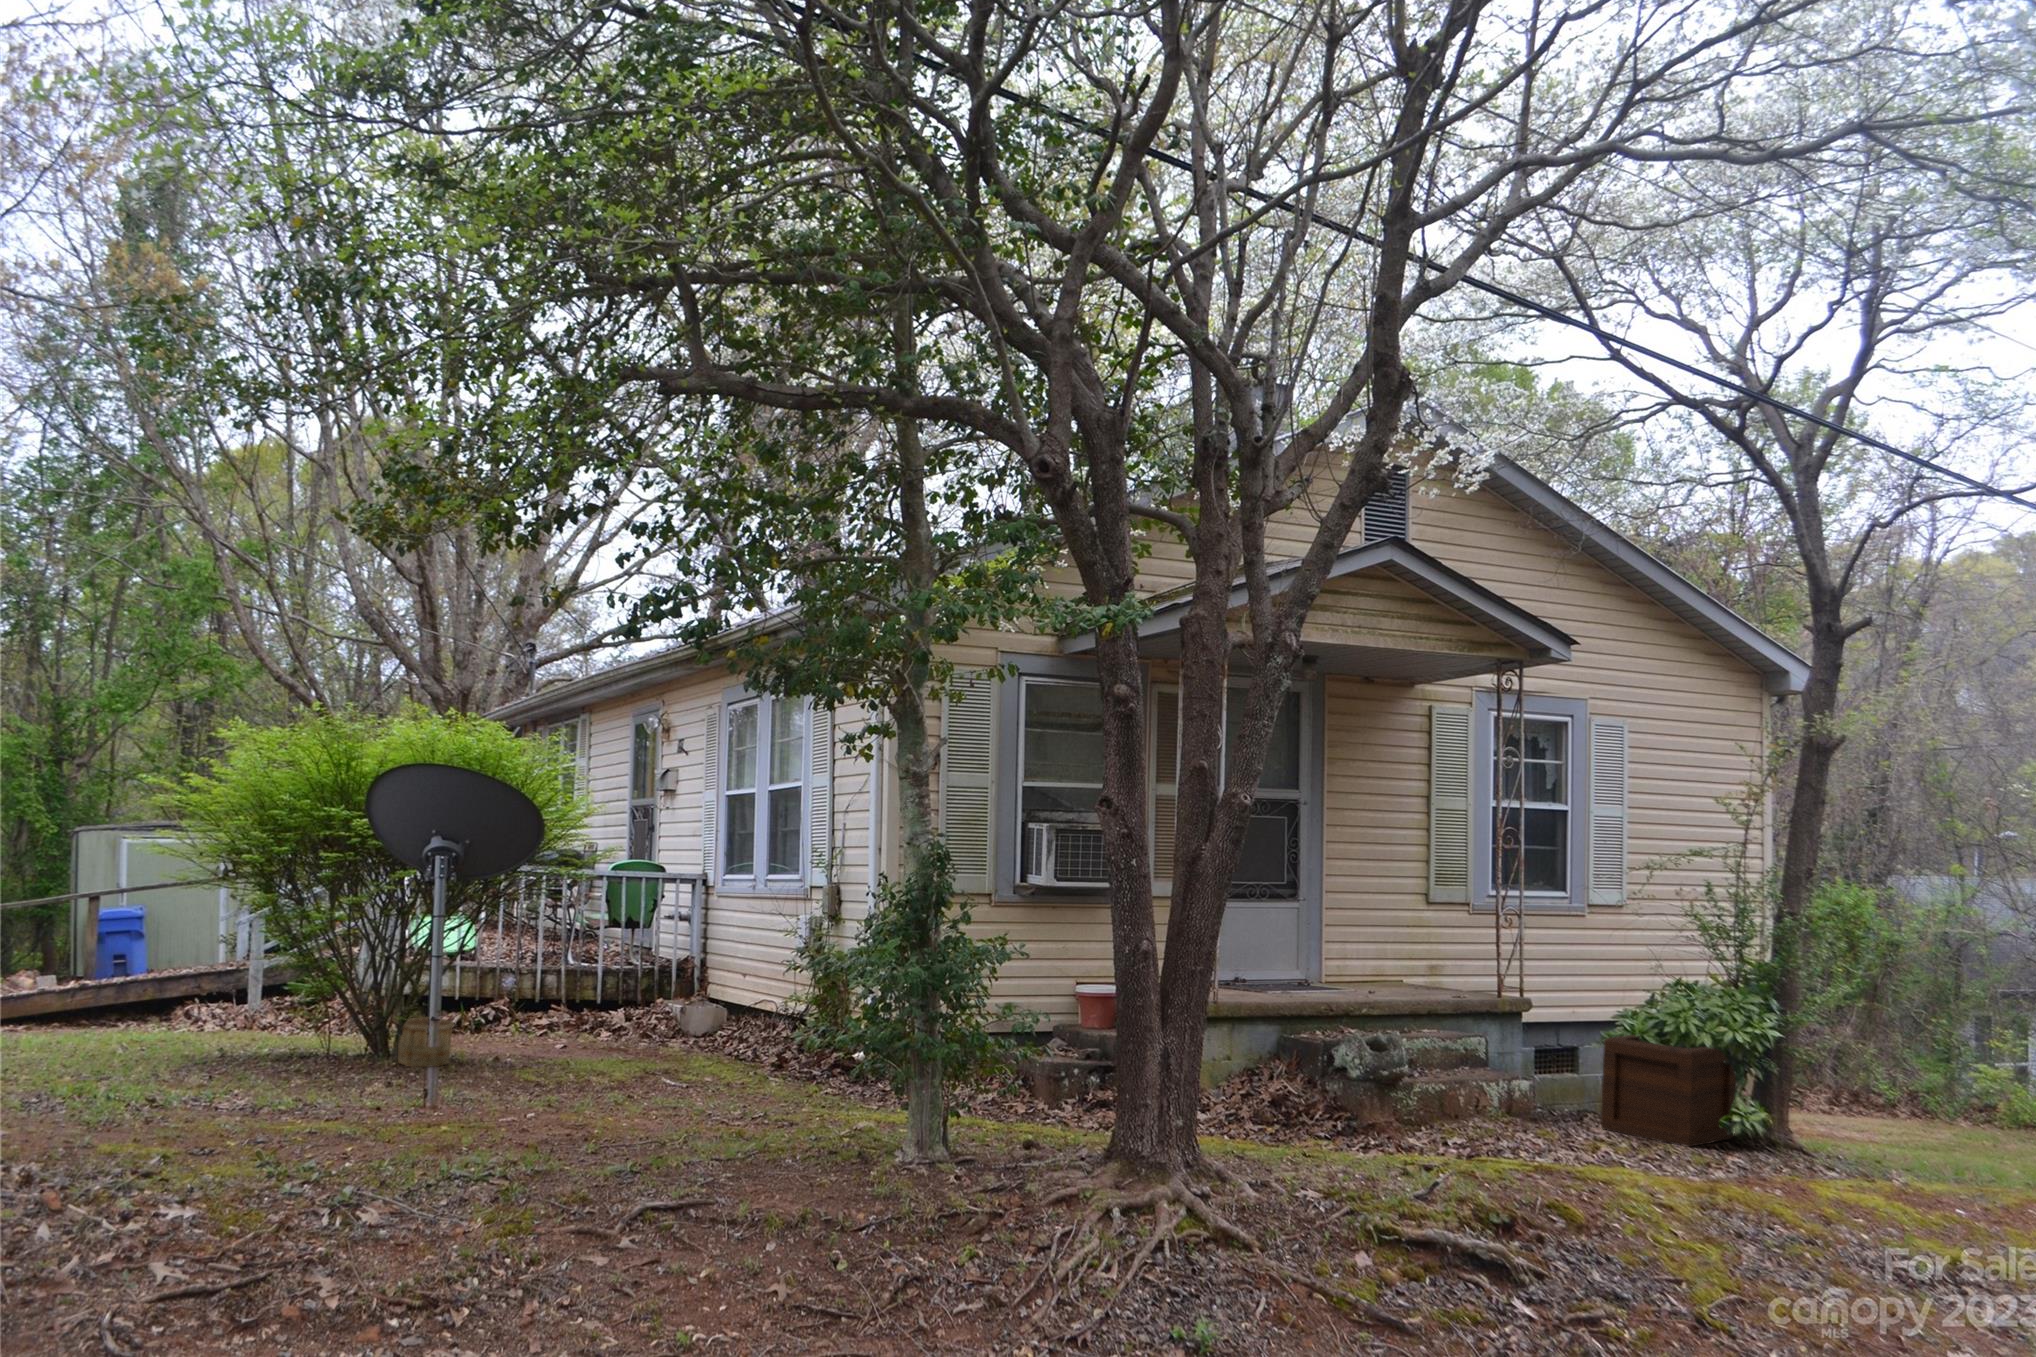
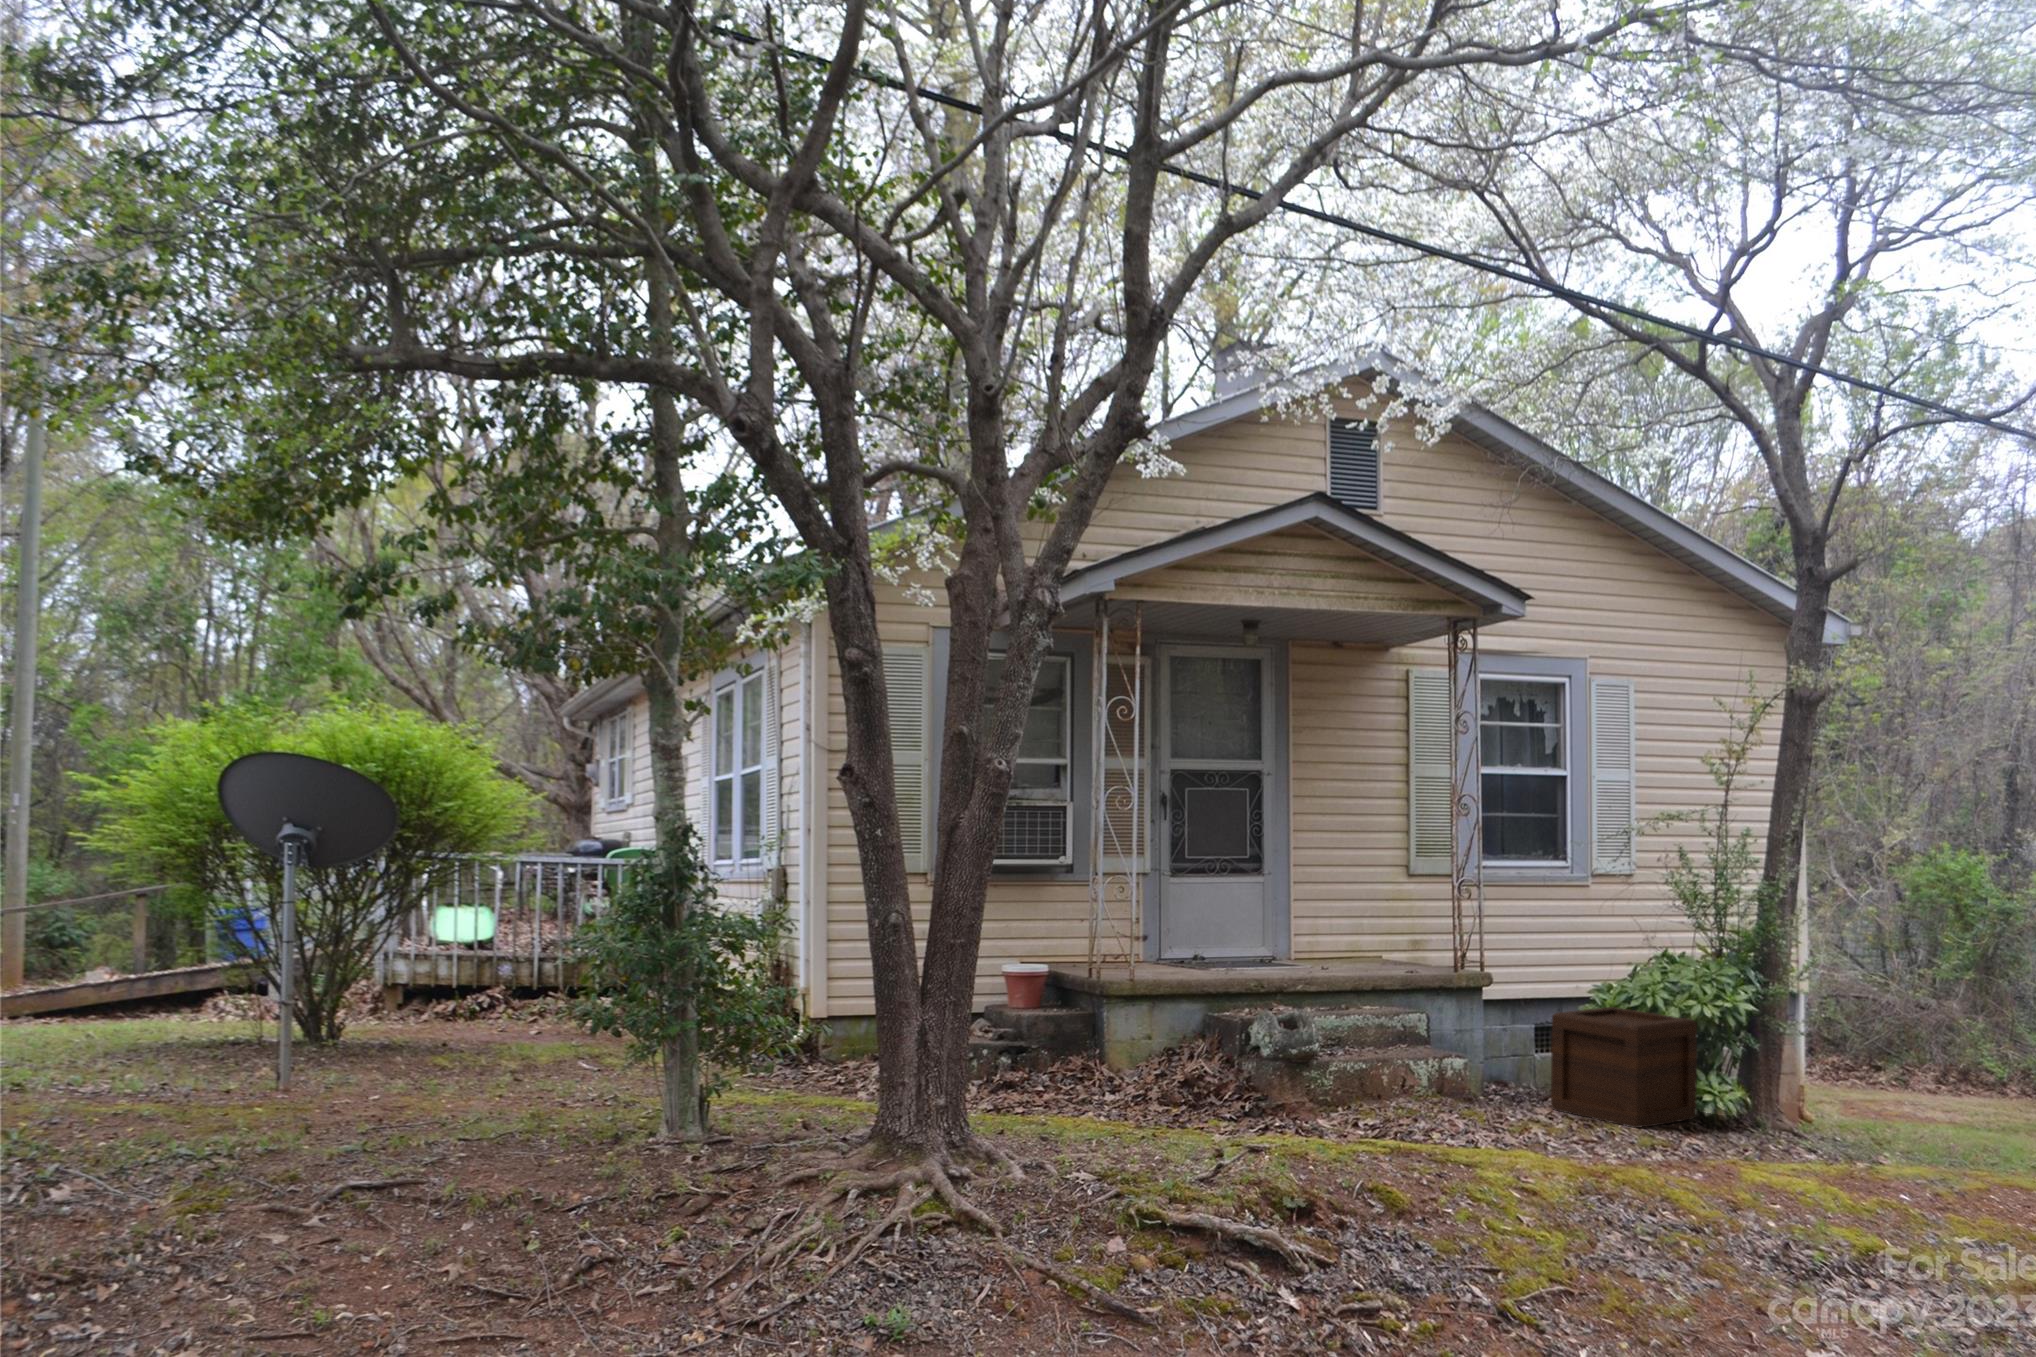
wooden bucket: present [398,1017,454,1067] -> none [332,1004,389,1053]

